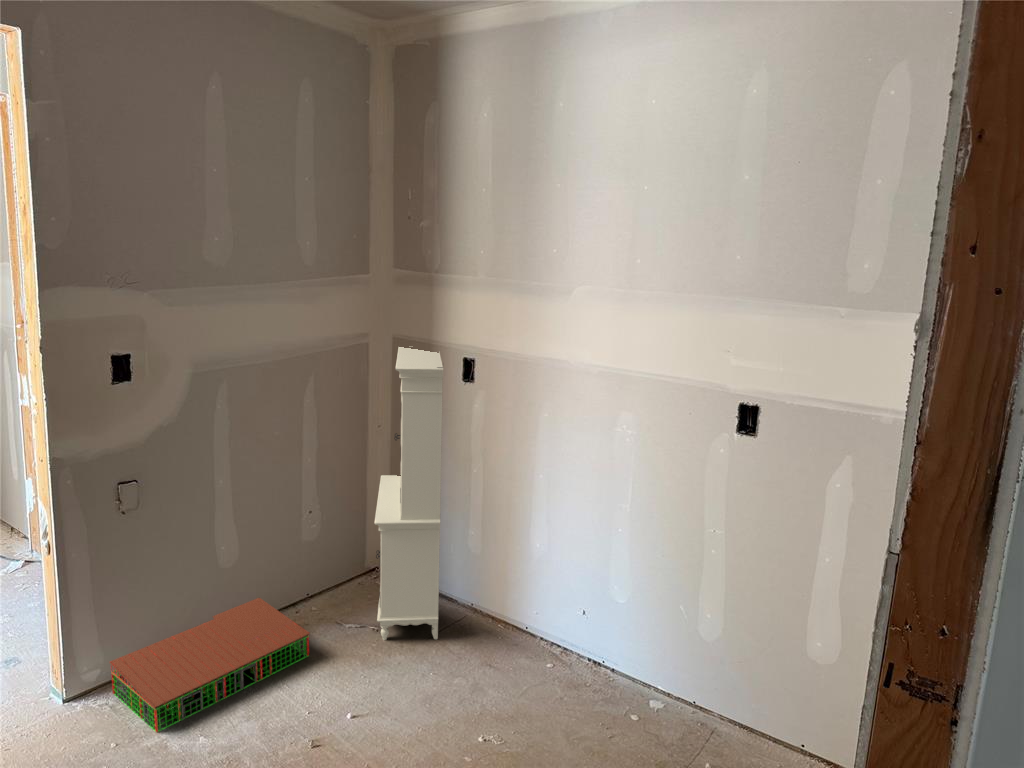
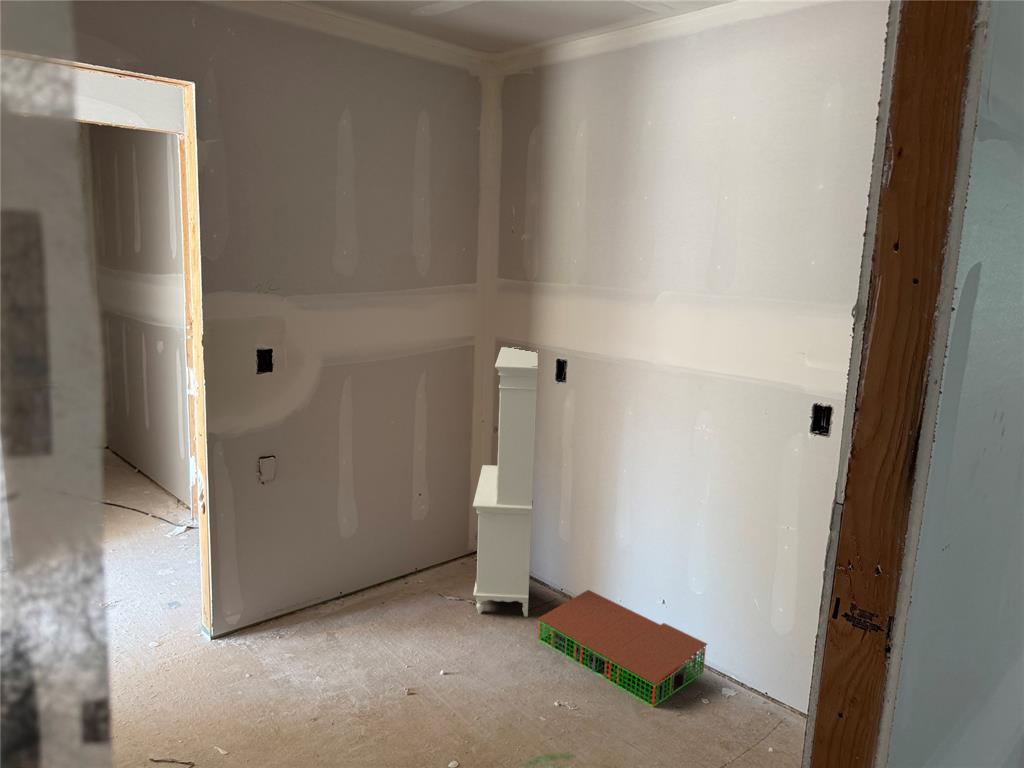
storage bin: present [109,598,310,732] -> present [538,590,707,707]

